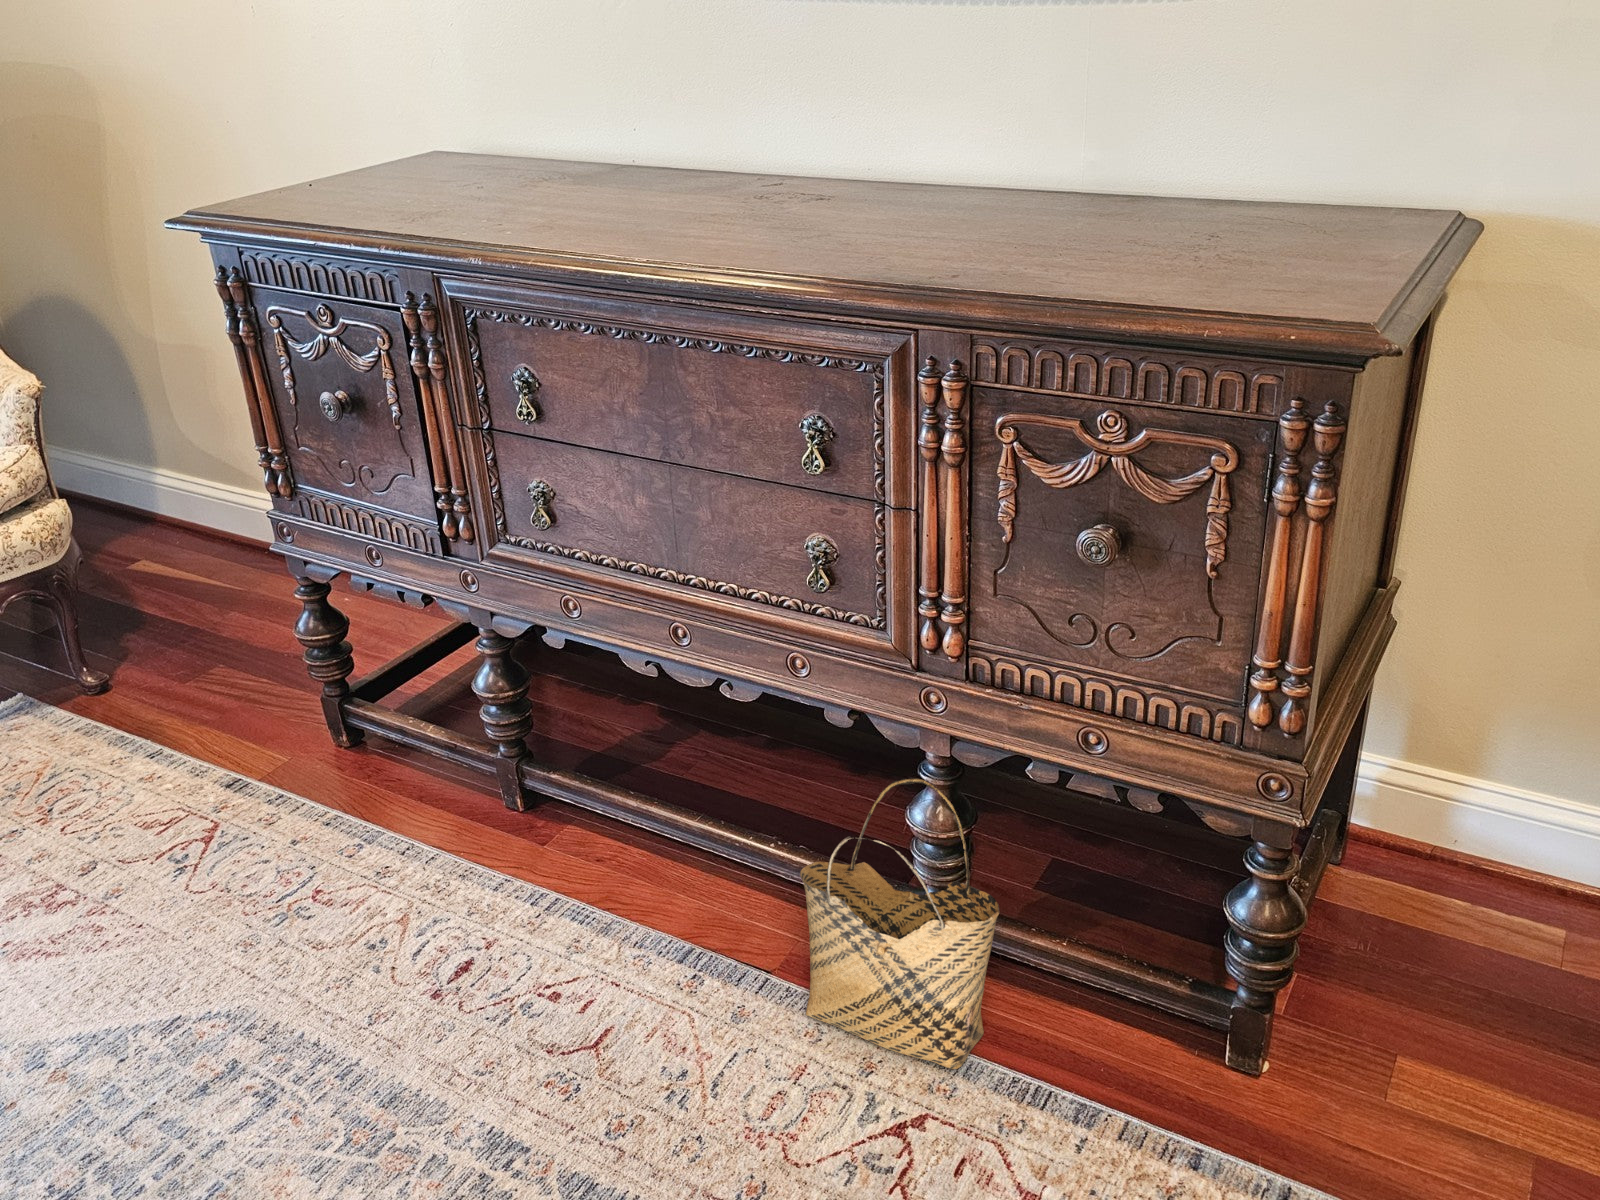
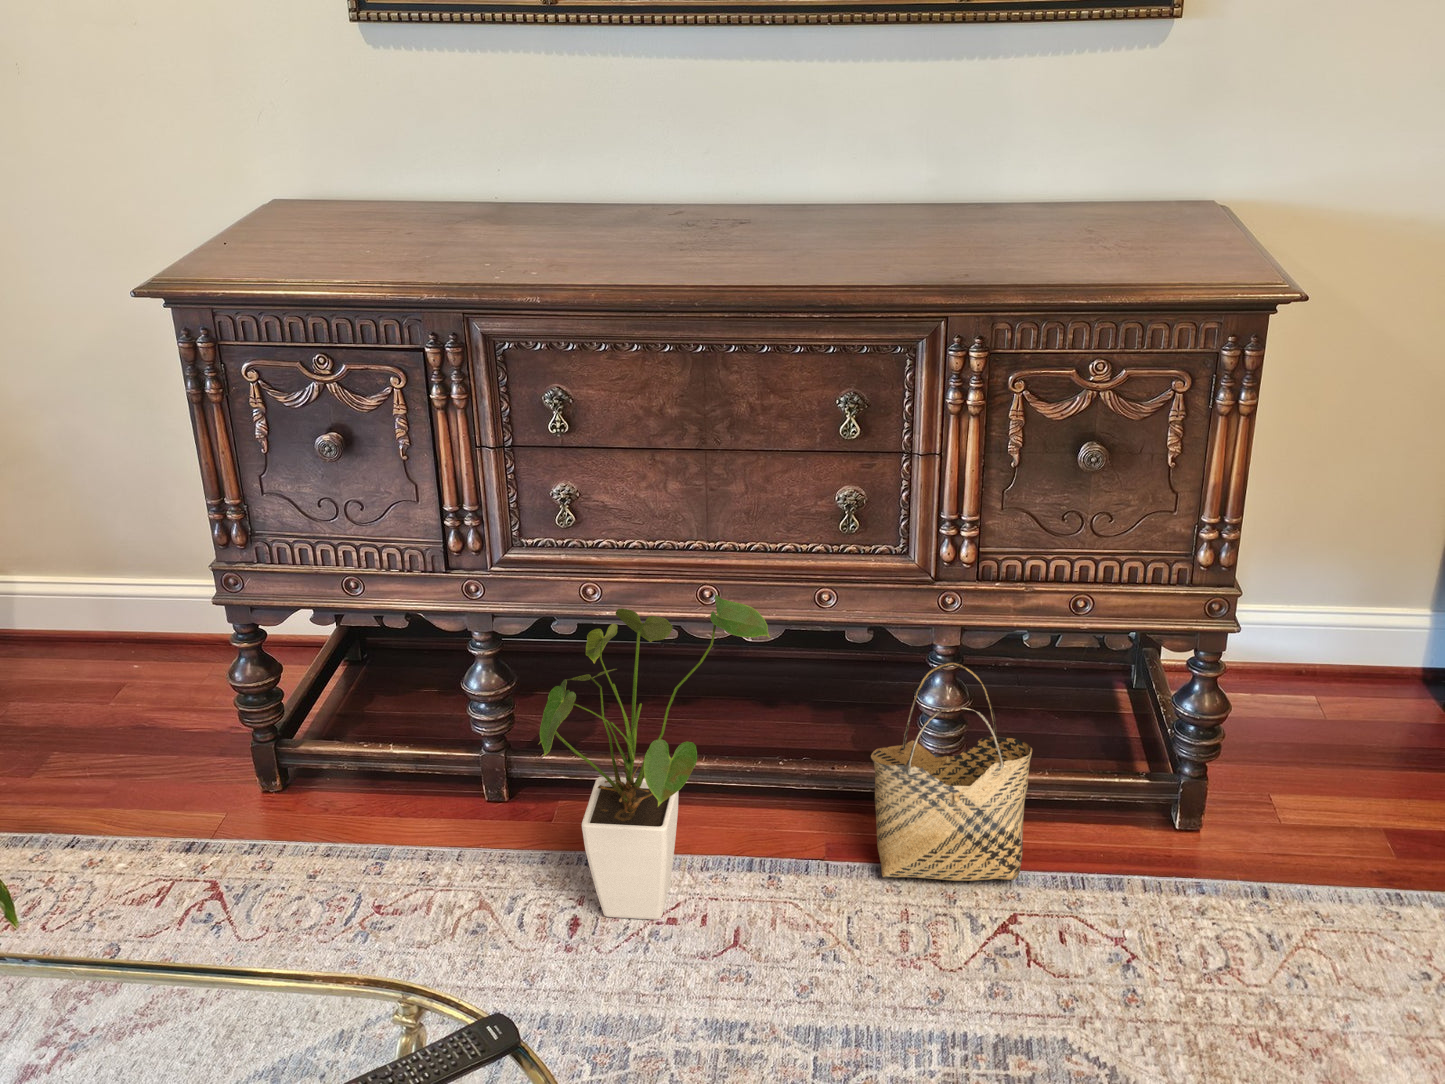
house plant: none [336,630,714,988] -> present [539,595,770,920]

